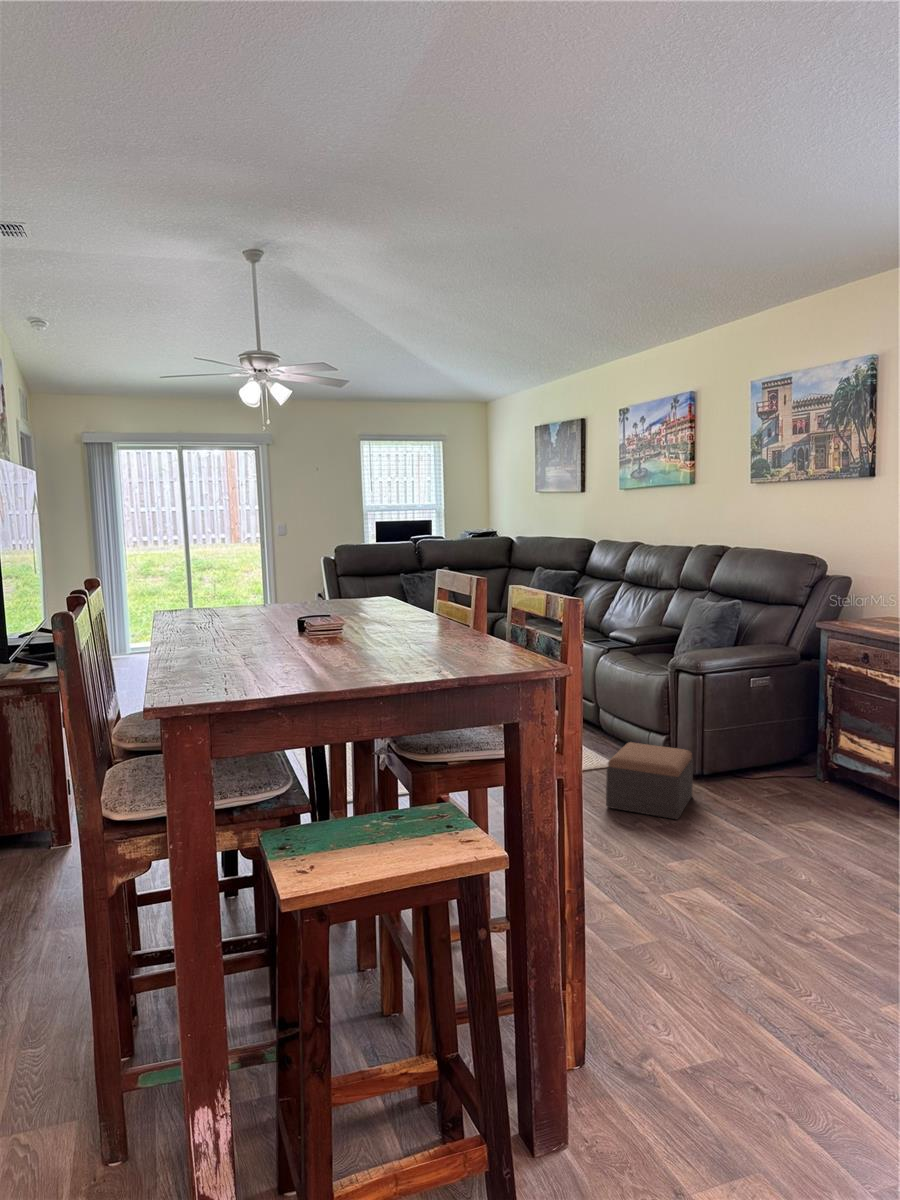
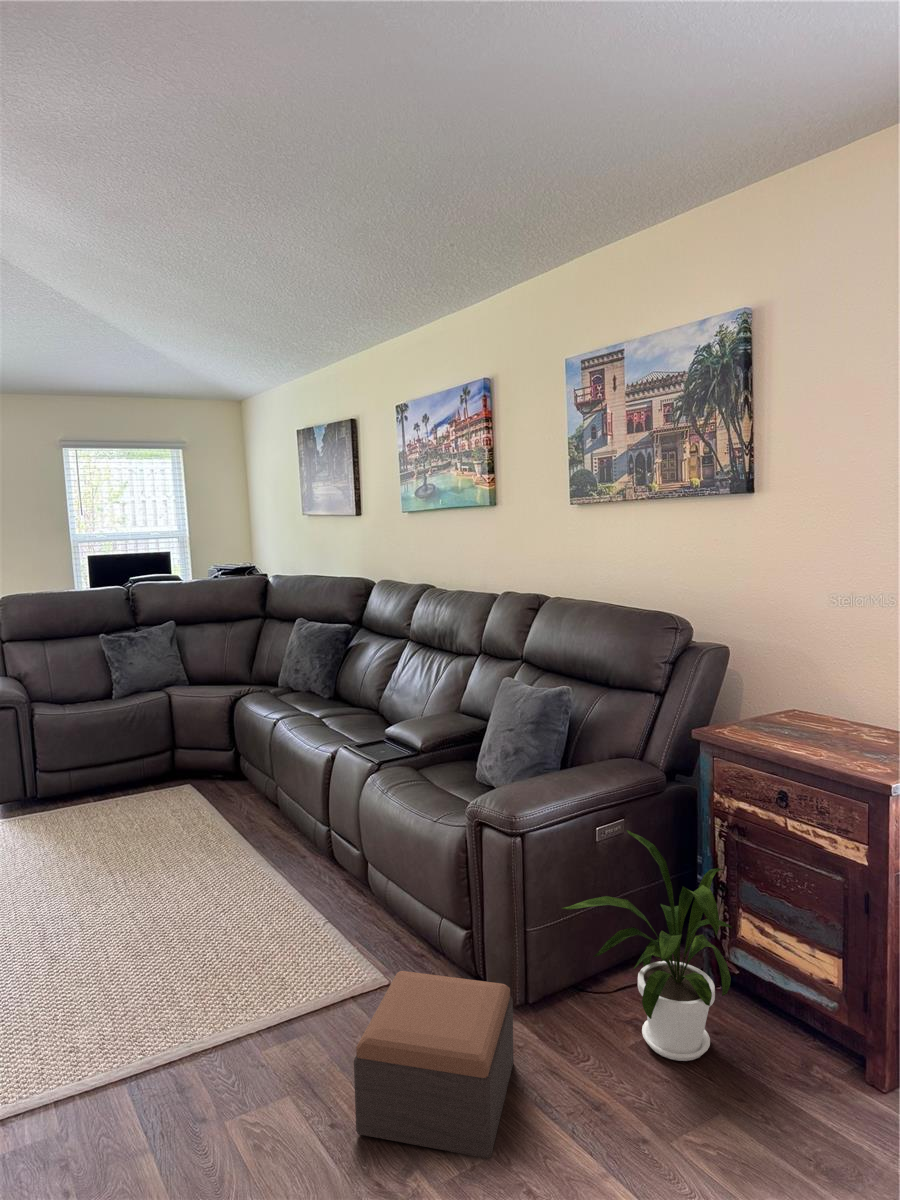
house plant: none [725,678,830,804] -> present [562,830,732,1061]

